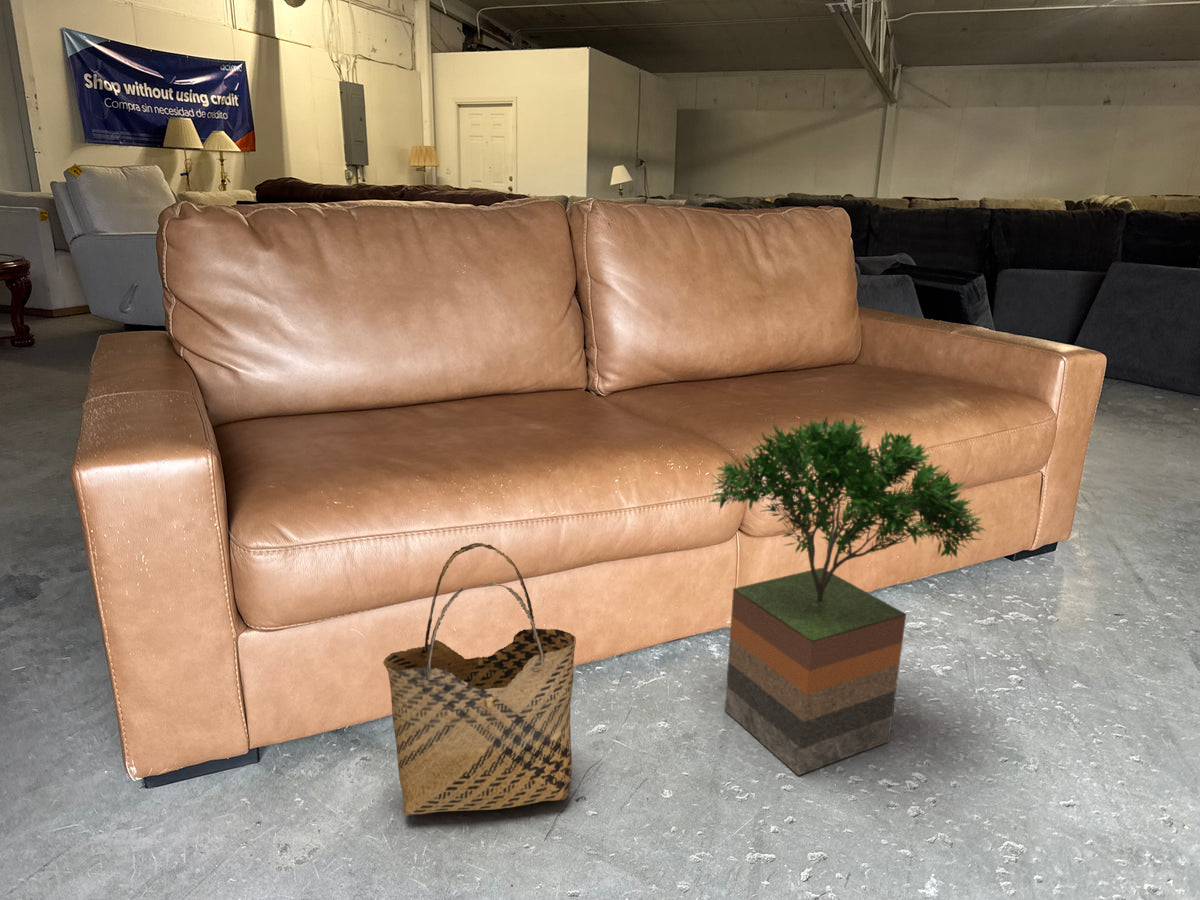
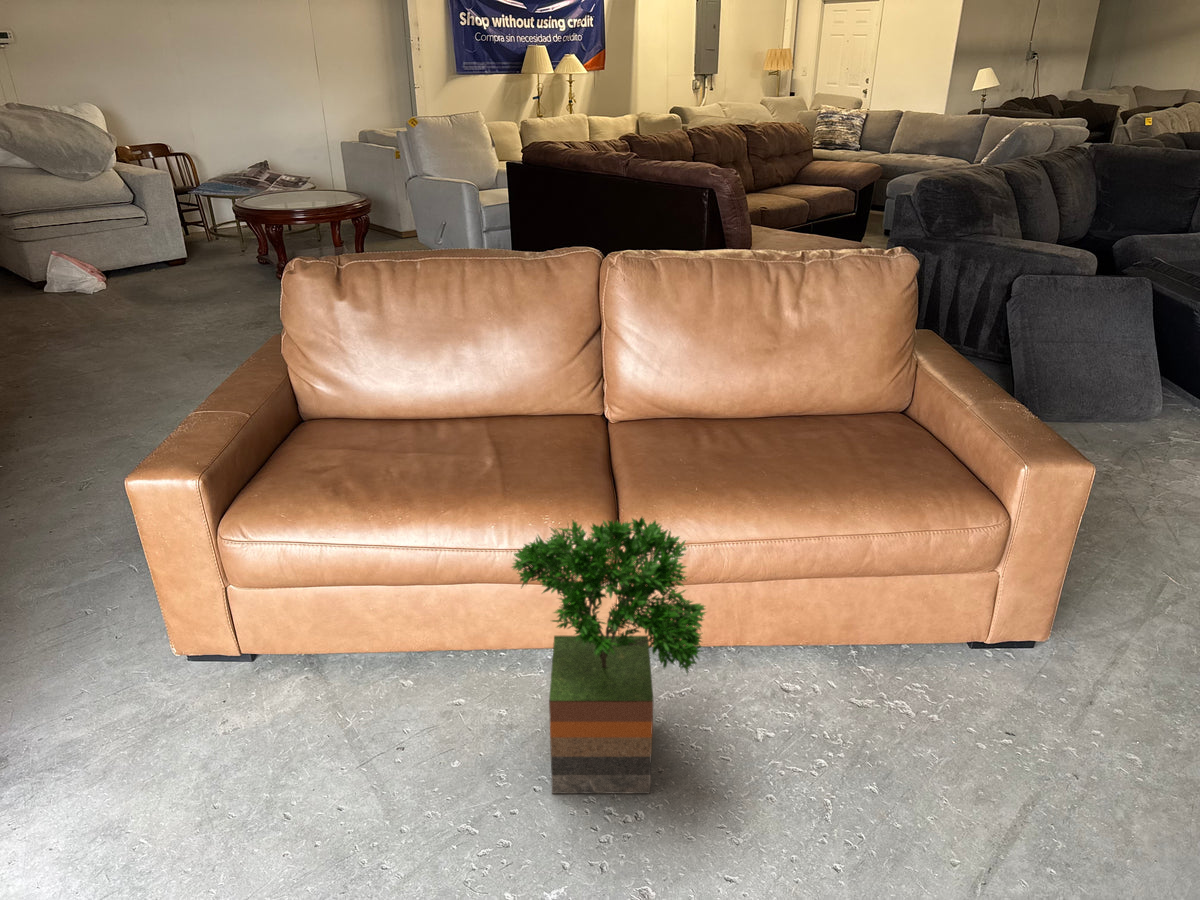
woven basket: present [383,543,576,816] -> none [275,563,407,751]

